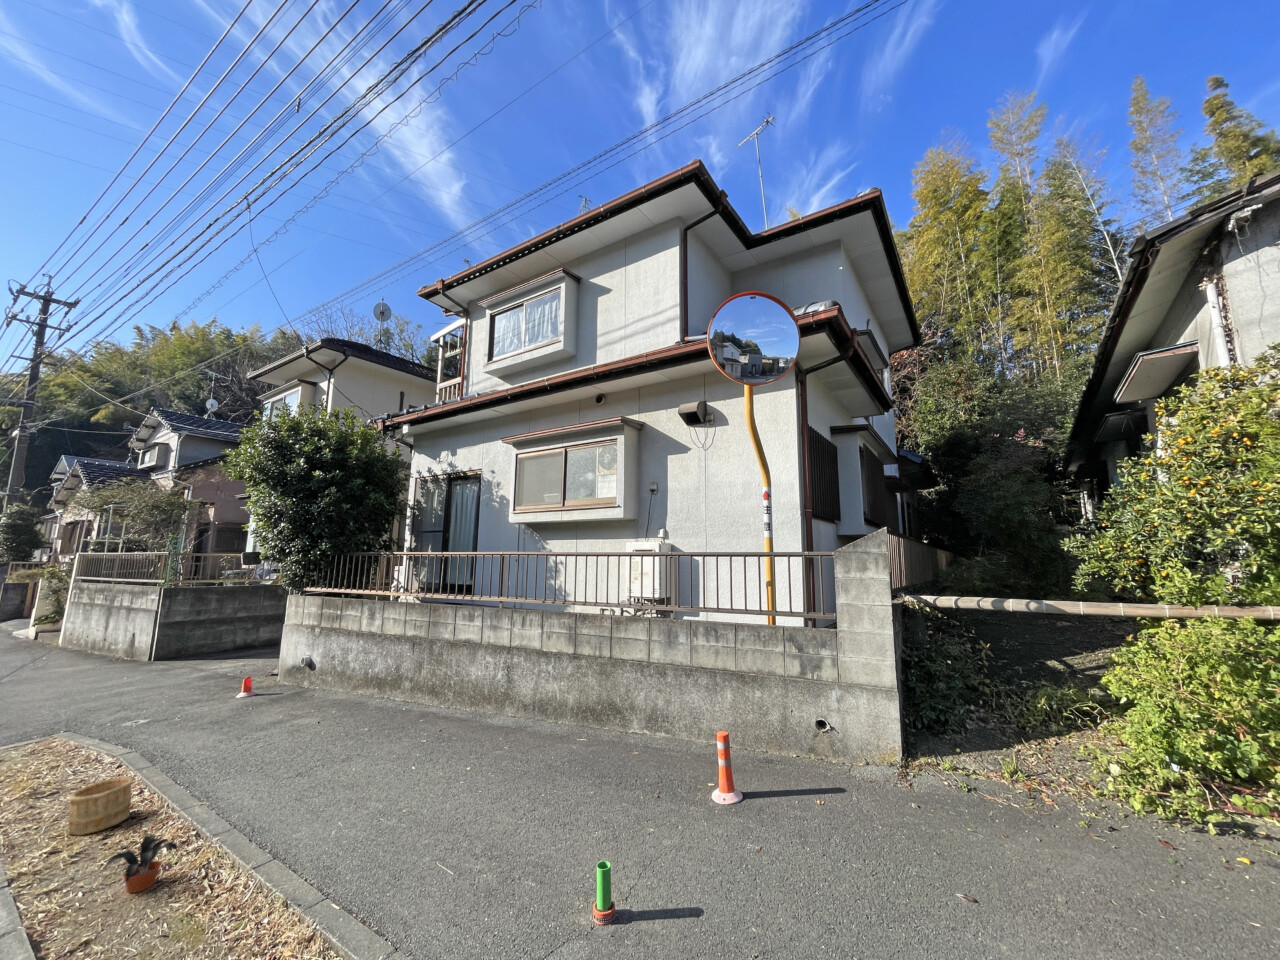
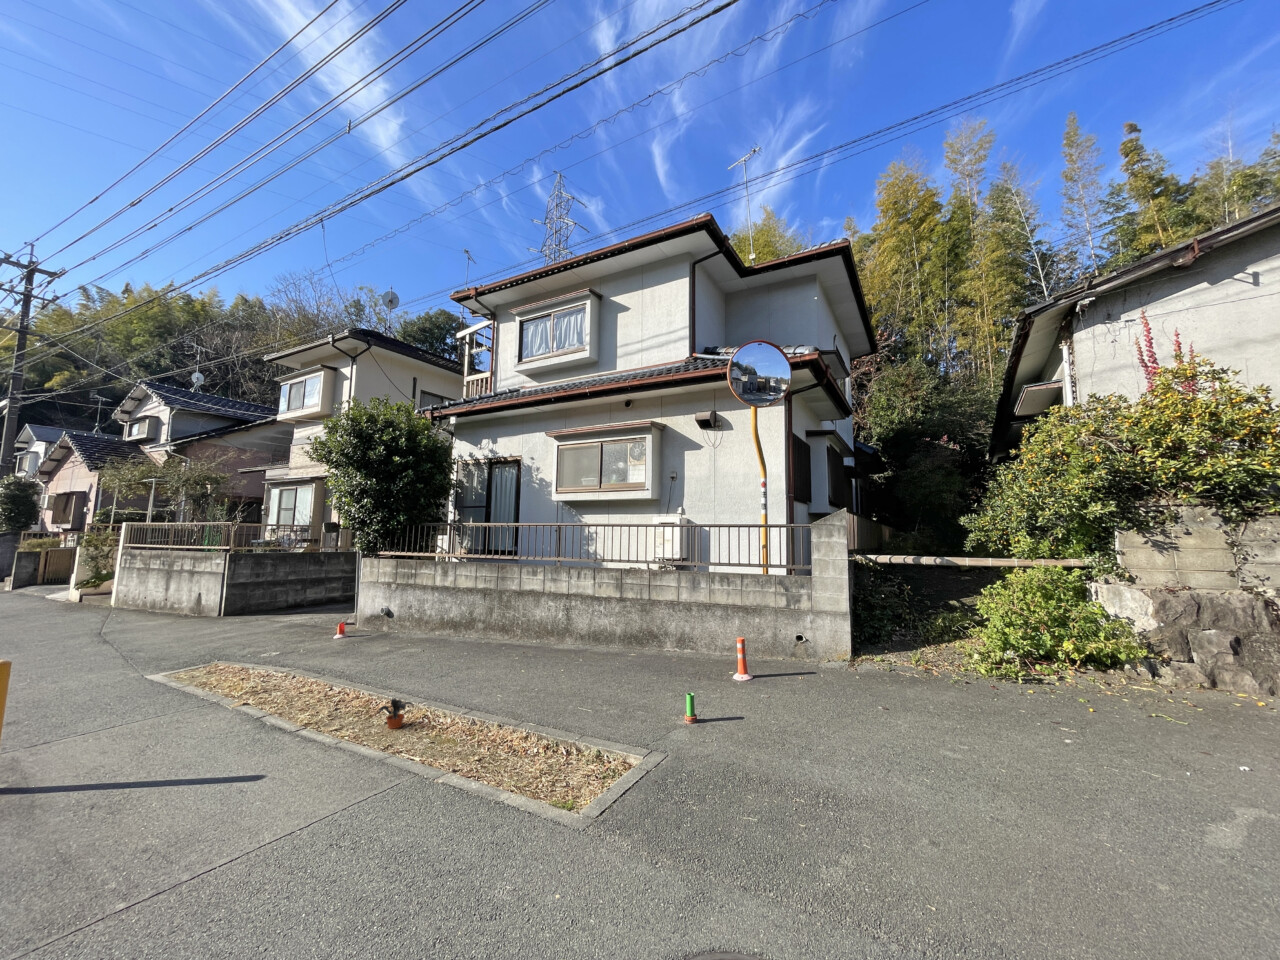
wooden bucket: present [68,777,133,835] -> none [305,676,342,710]

